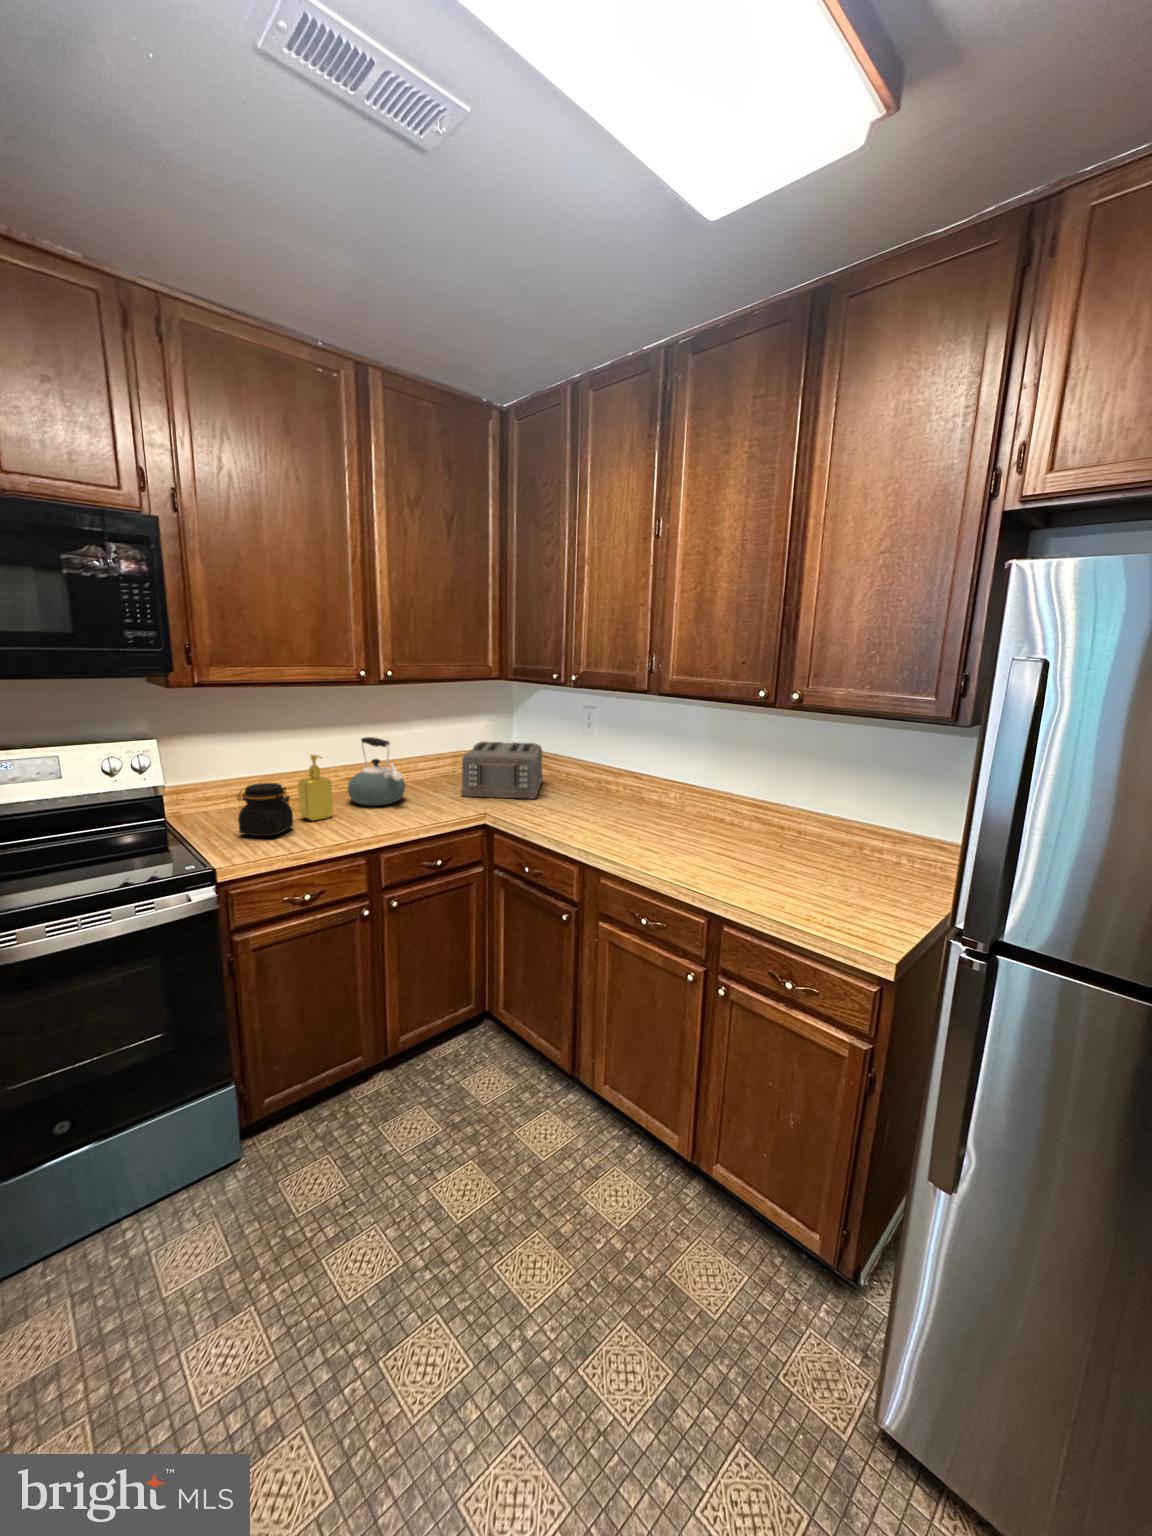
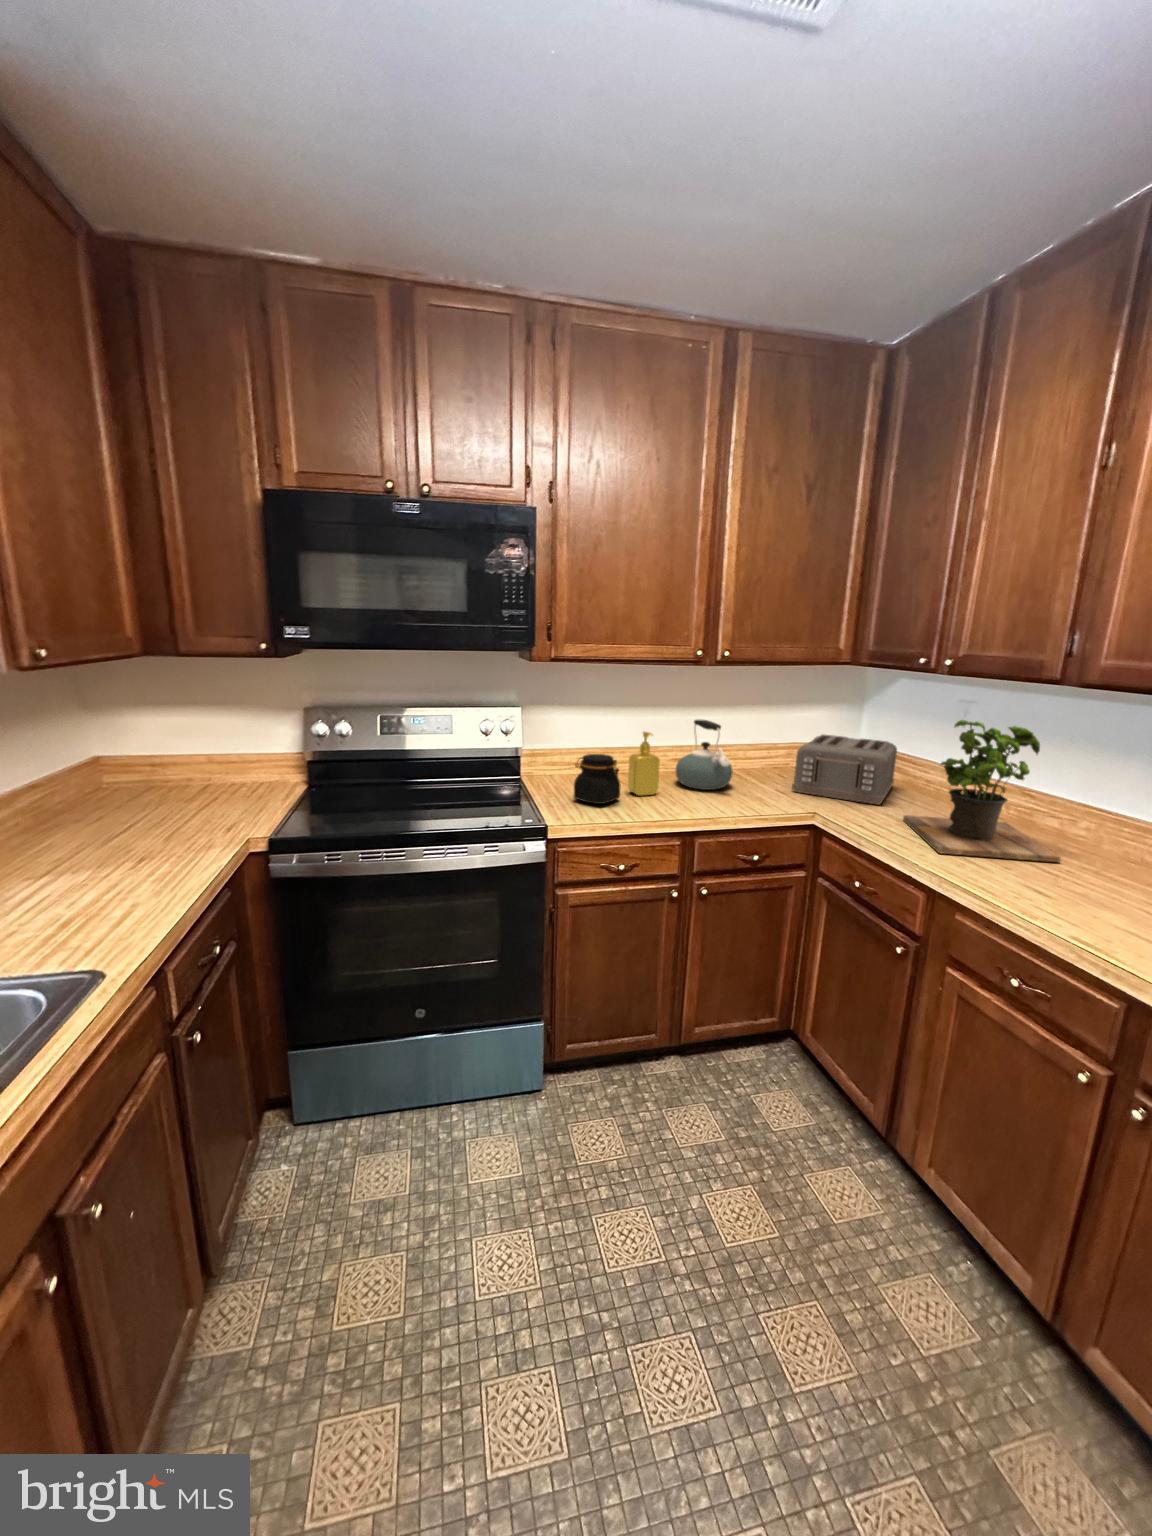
potted plant: none [554,723,664,832] -> present [903,720,1061,862]

